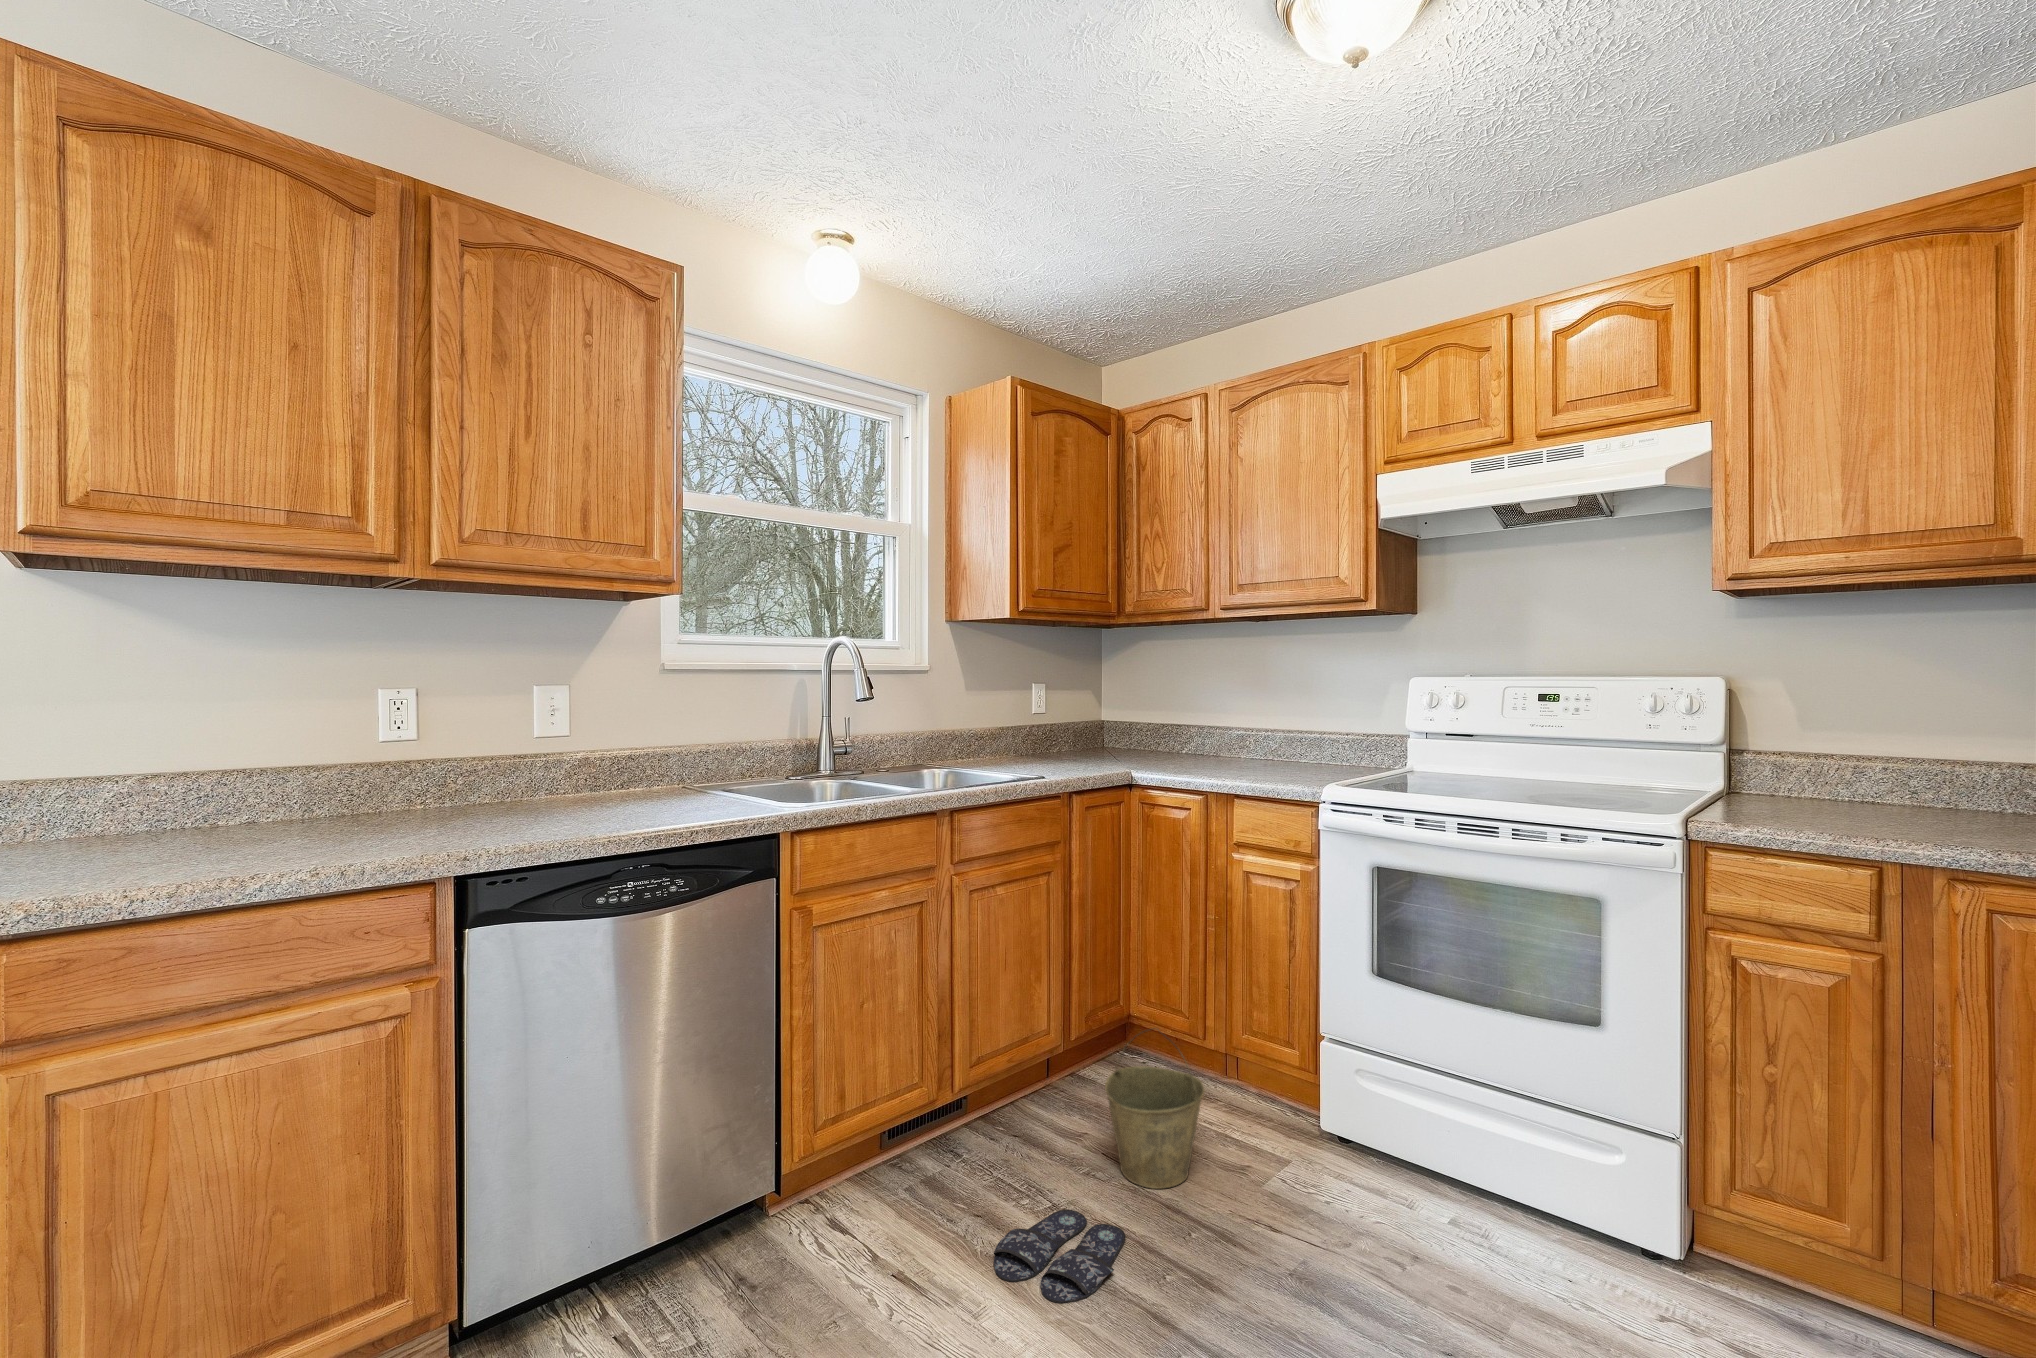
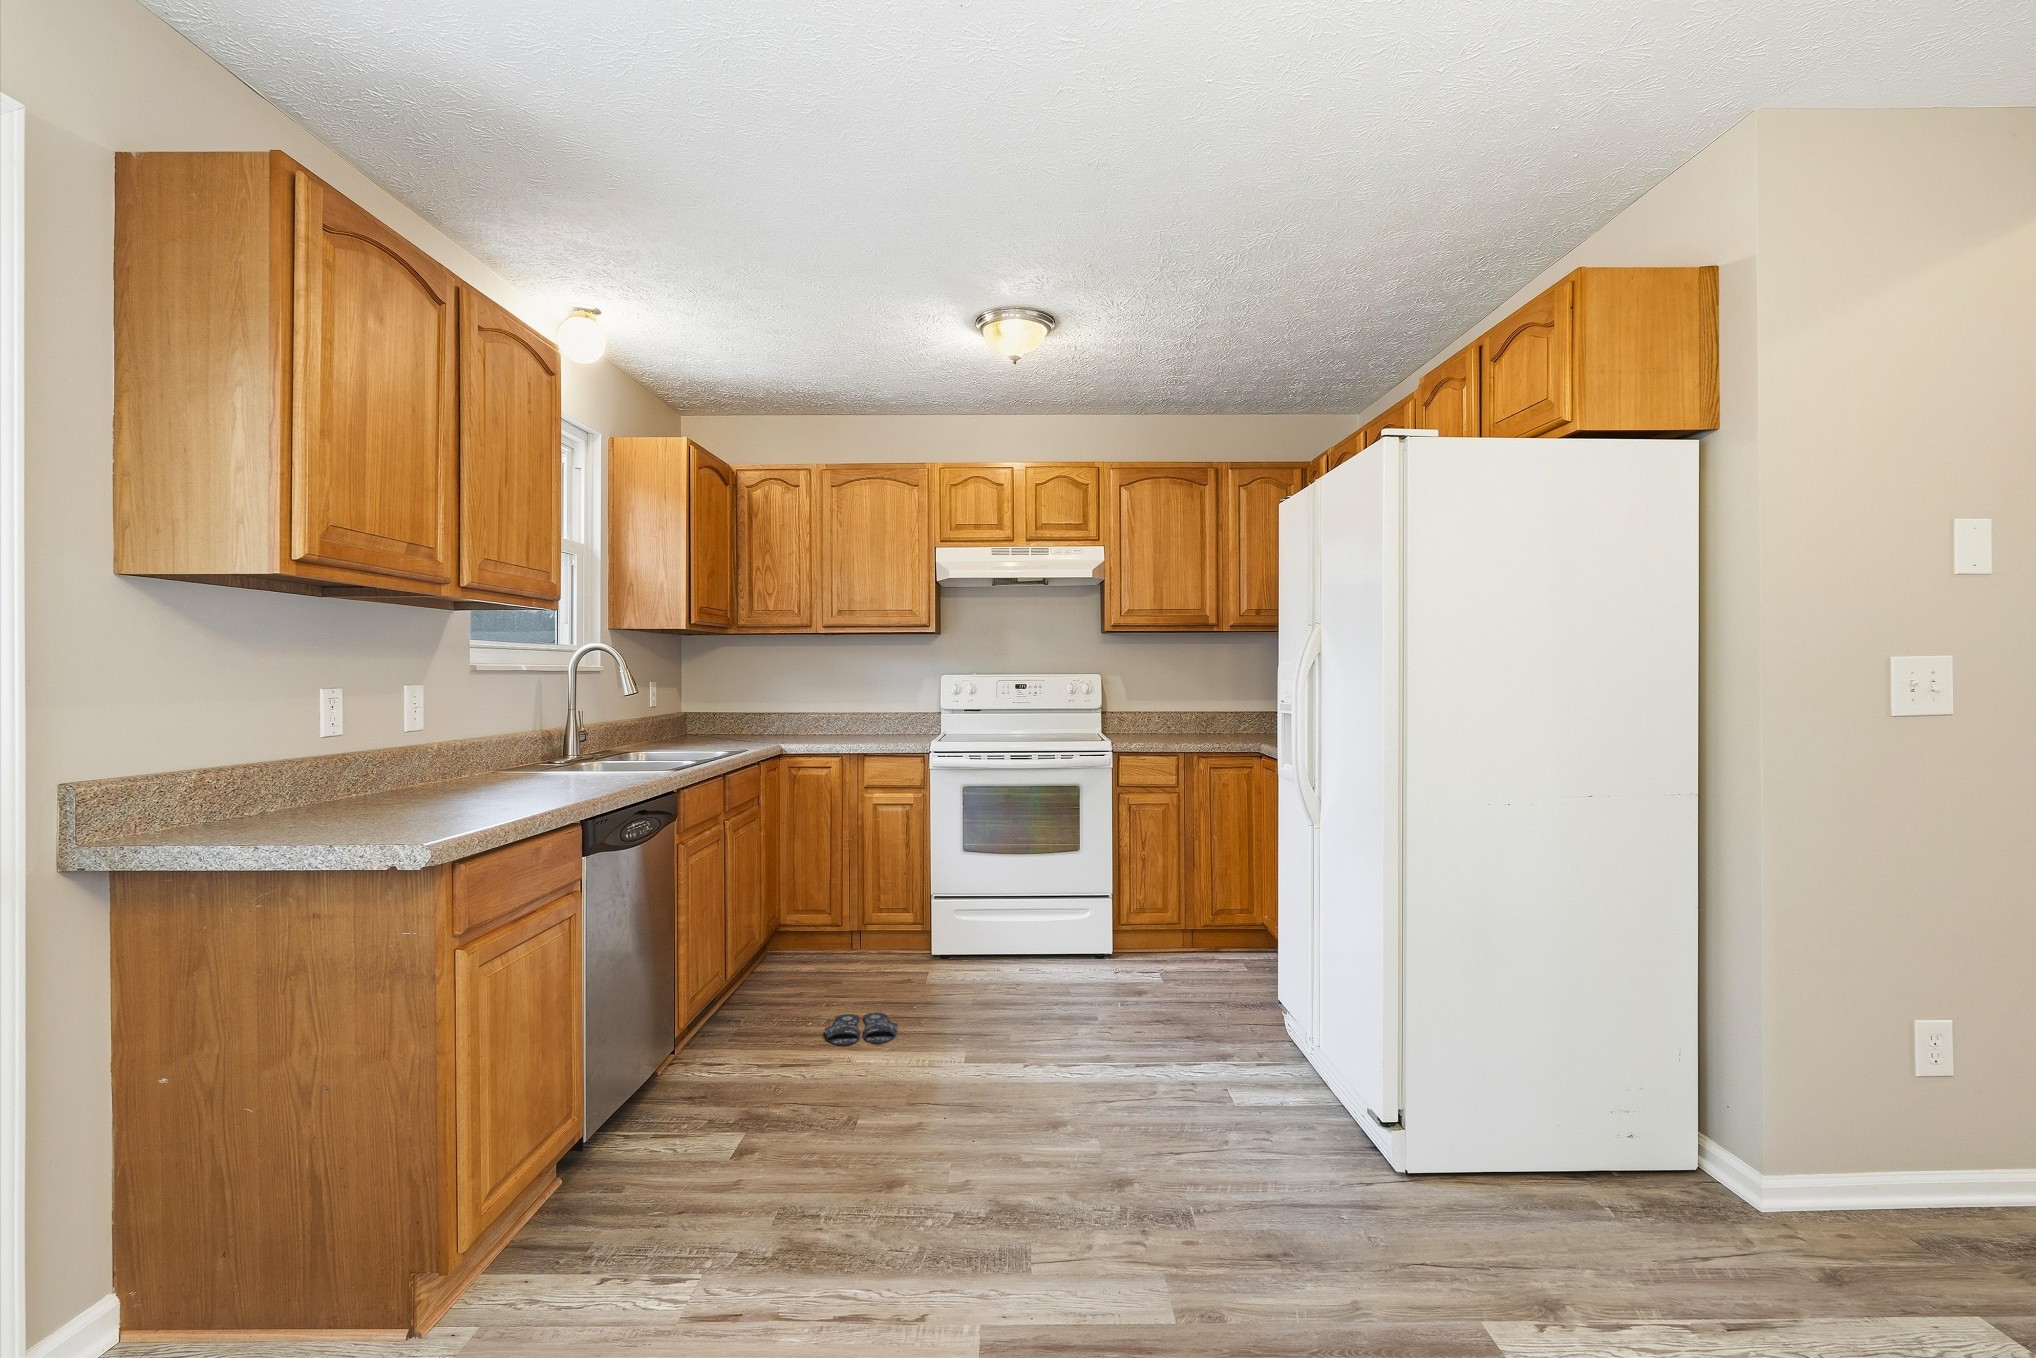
bucket: present [1105,1029,1204,1189] -> none [834,900,896,998]

